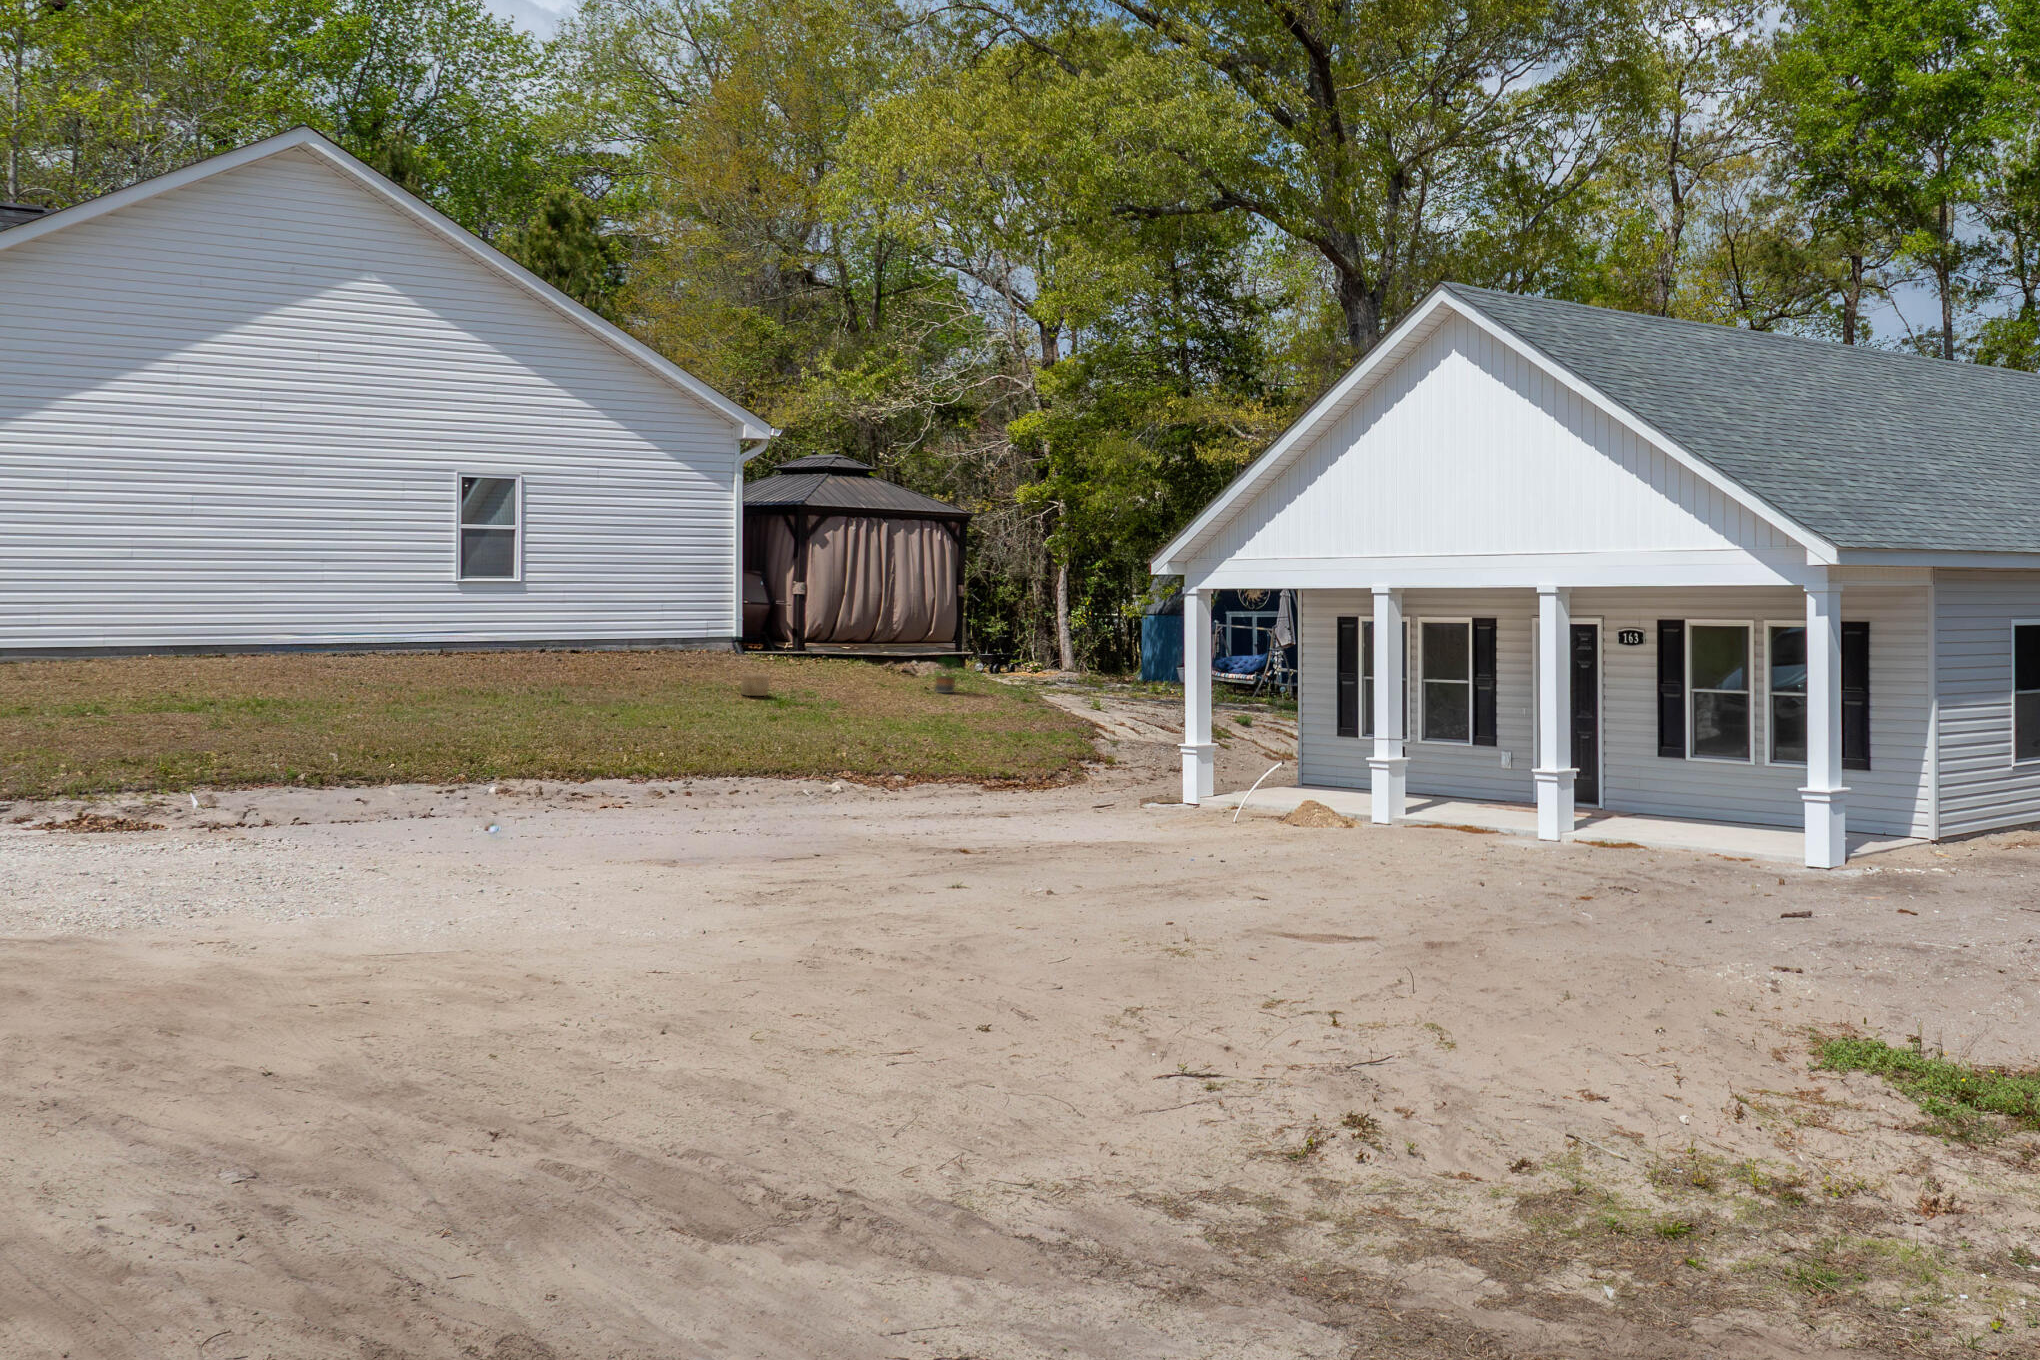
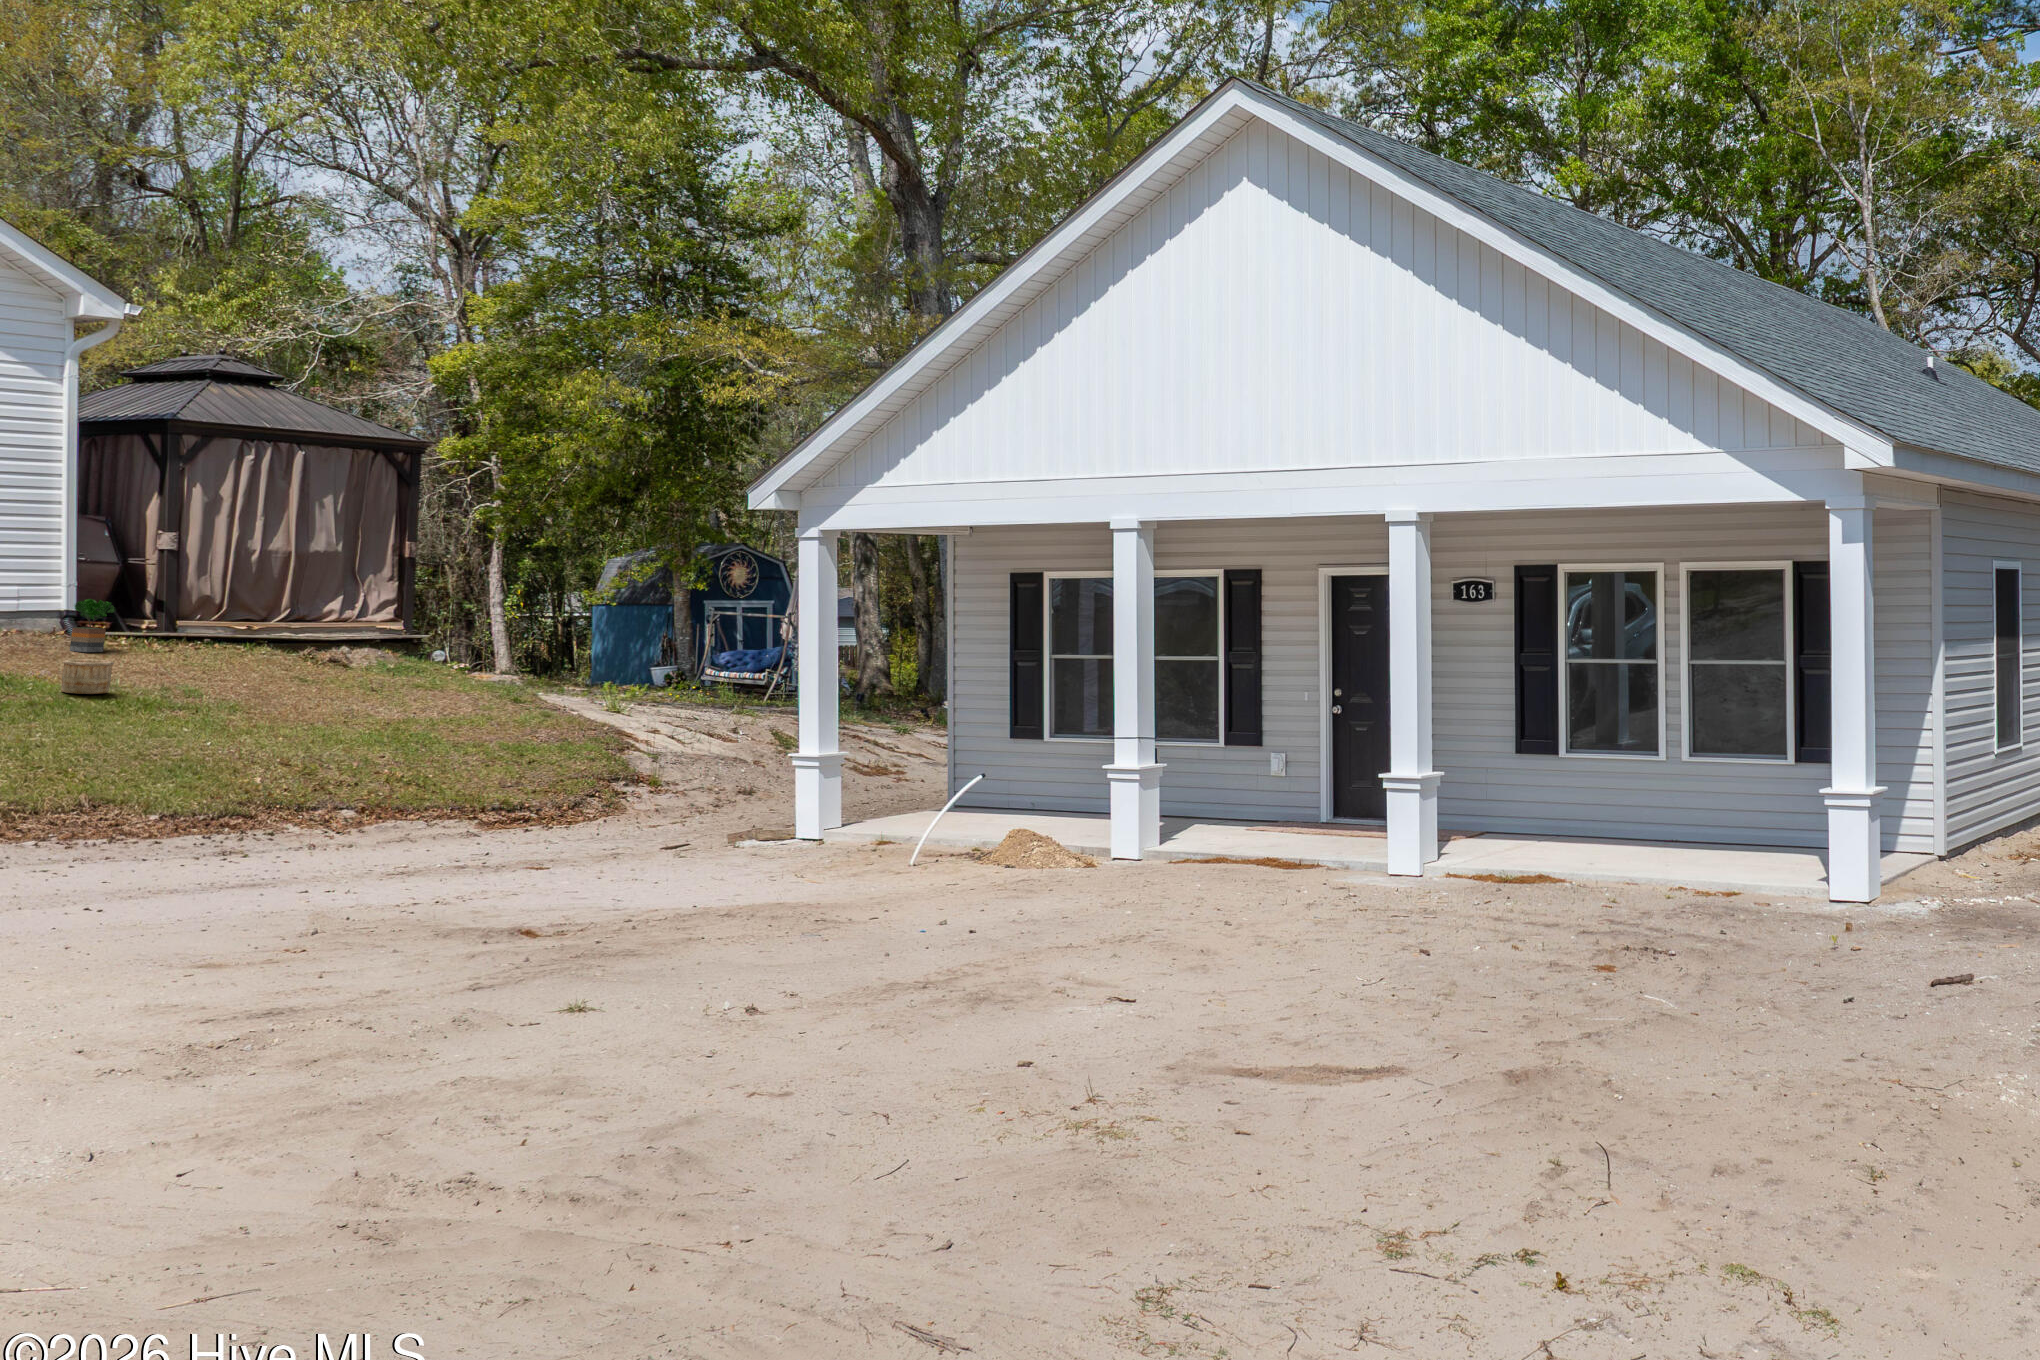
potted tree: present [935,657,960,693] -> present [70,599,114,652]

